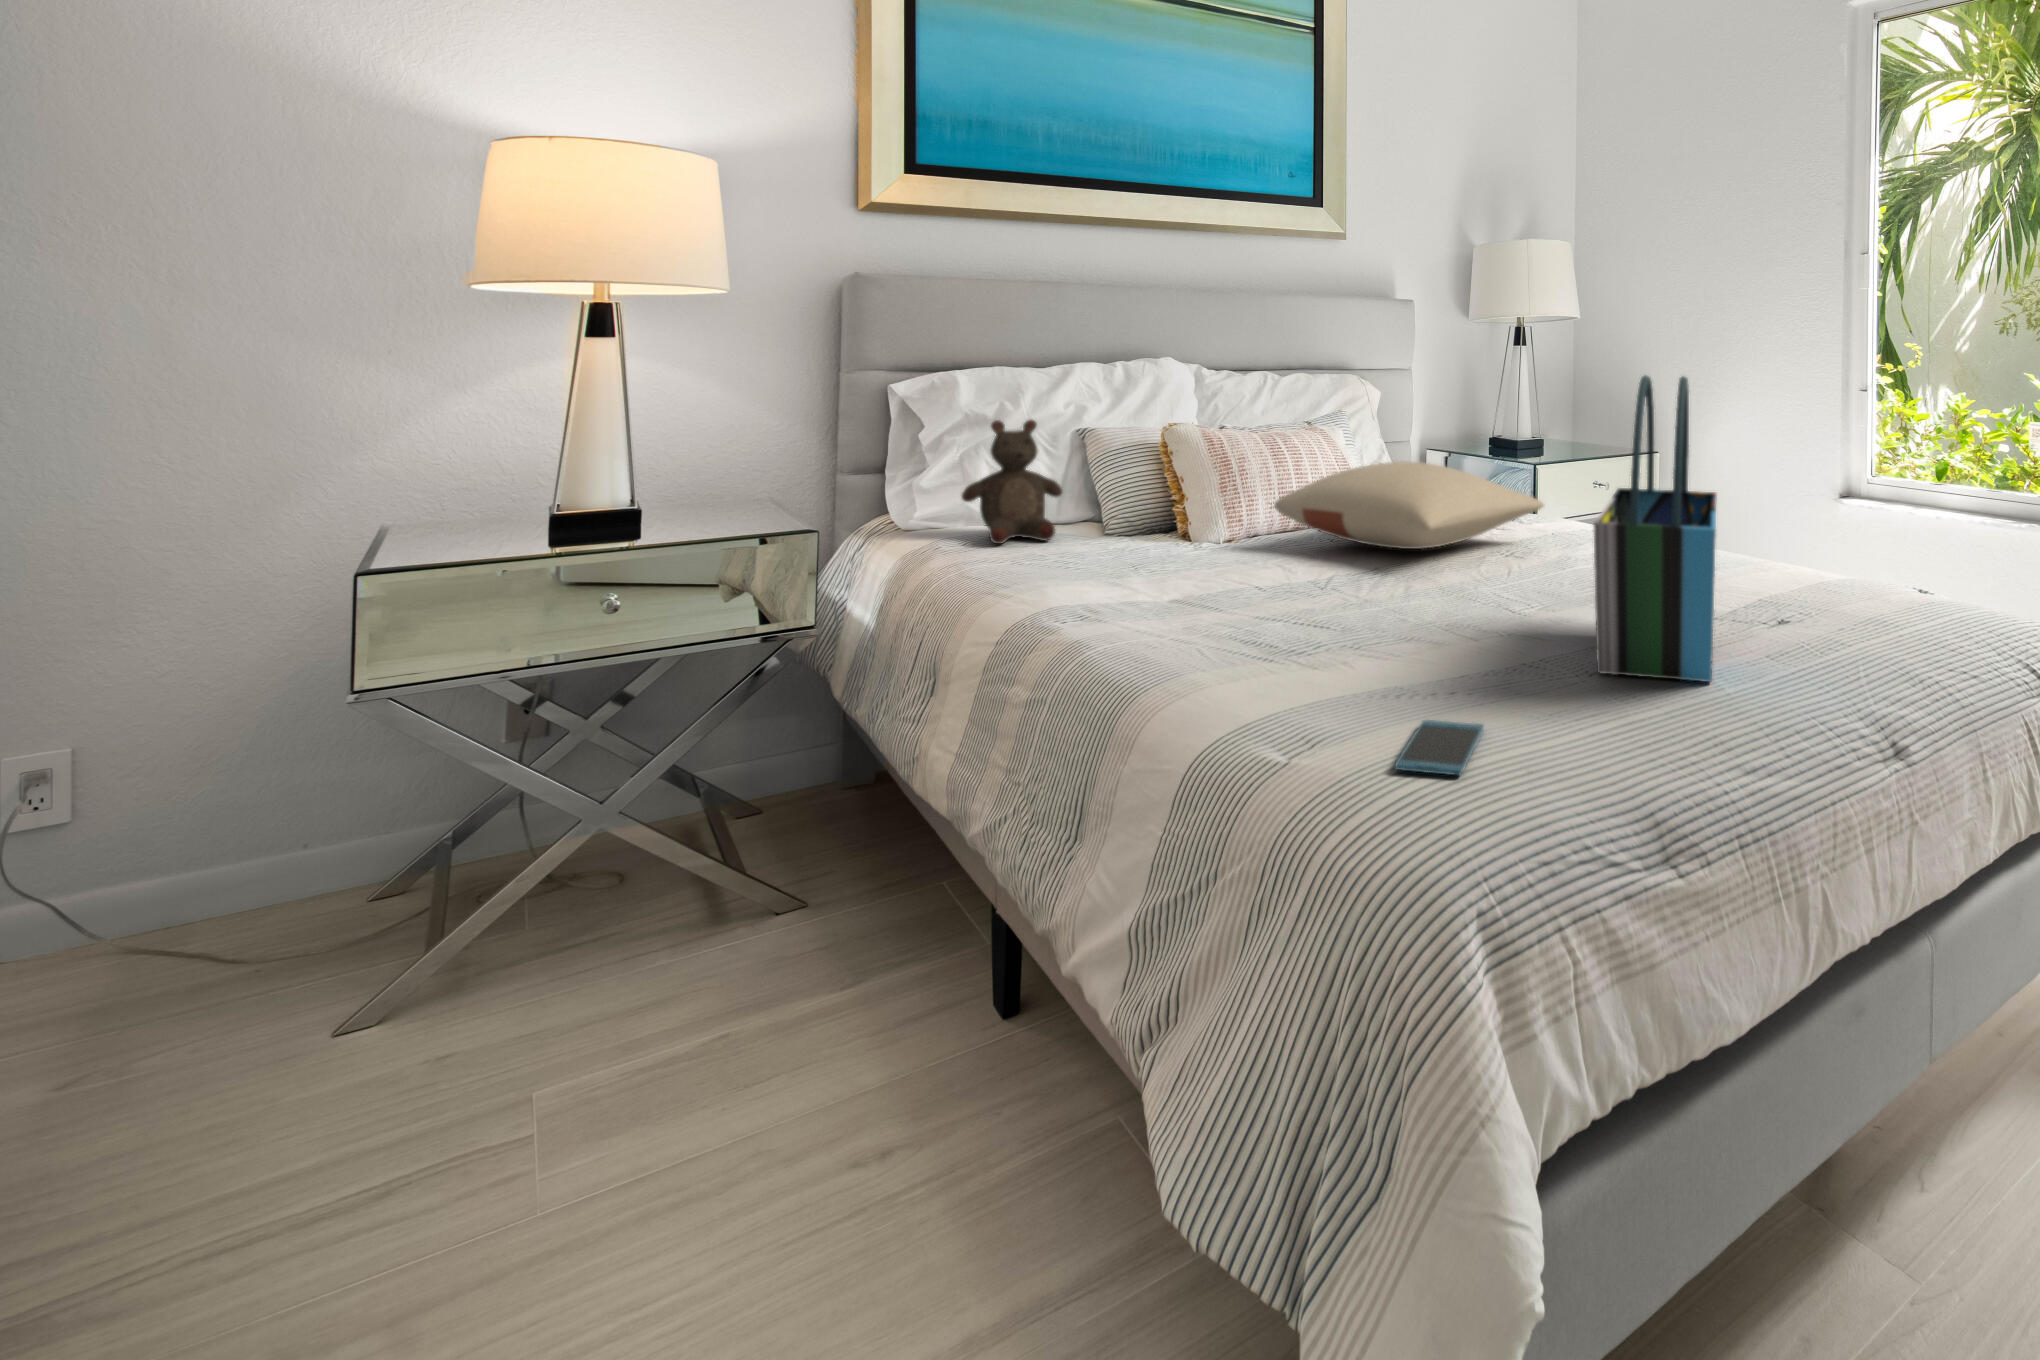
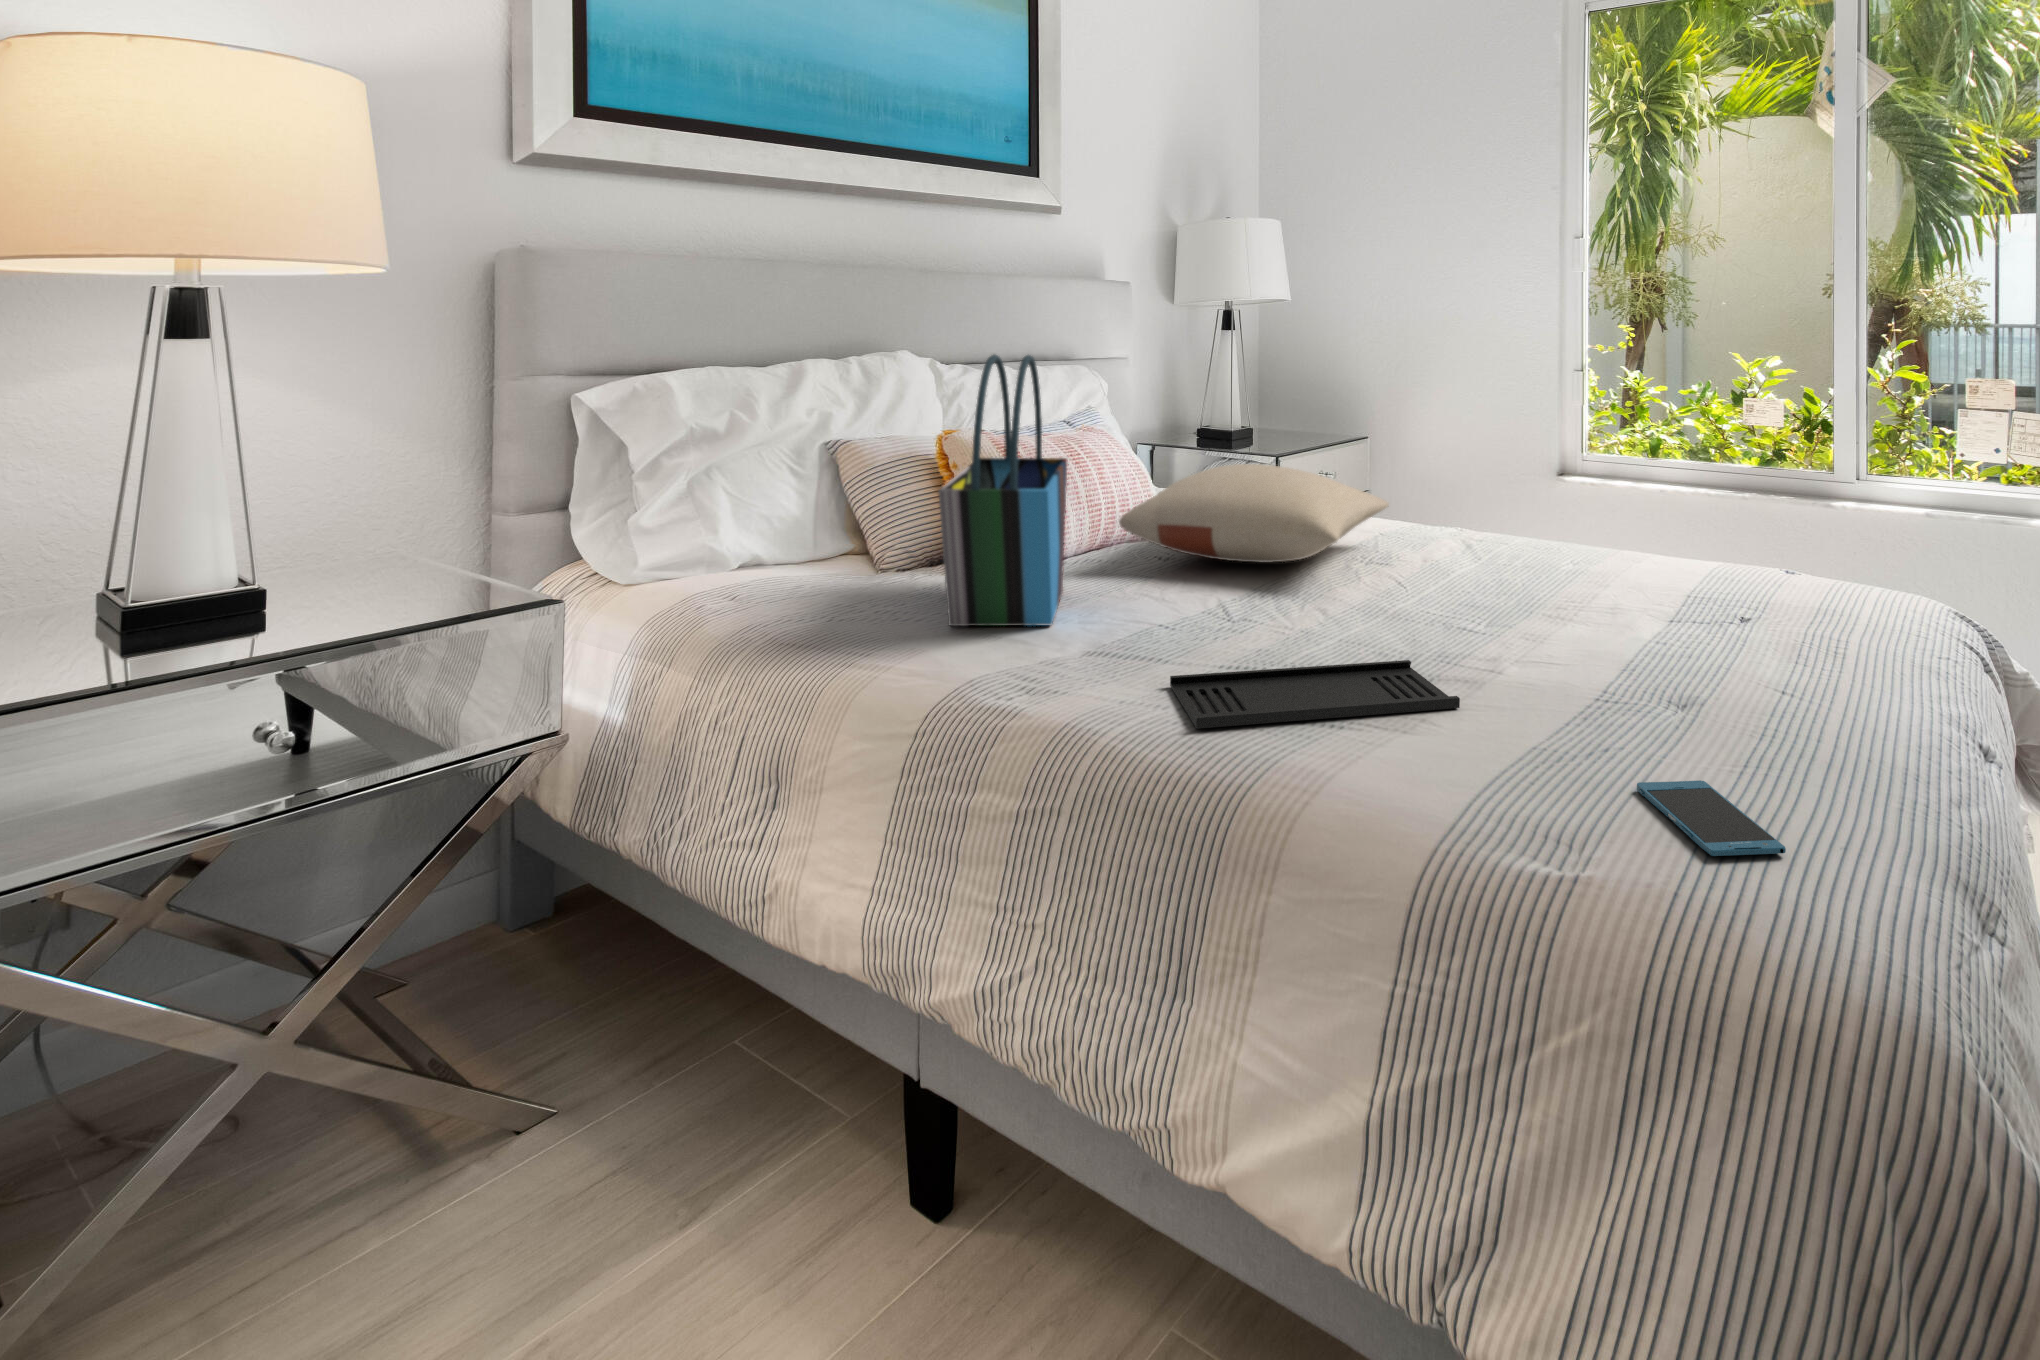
tote bag: present [1594,375,1717,682] -> present [939,354,1068,626]
stuffed bear: present [962,420,1062,544] -> none [711,432,839,590]
tray: none [1151,618,1393,661] -> present [1170,660,1460,729]

